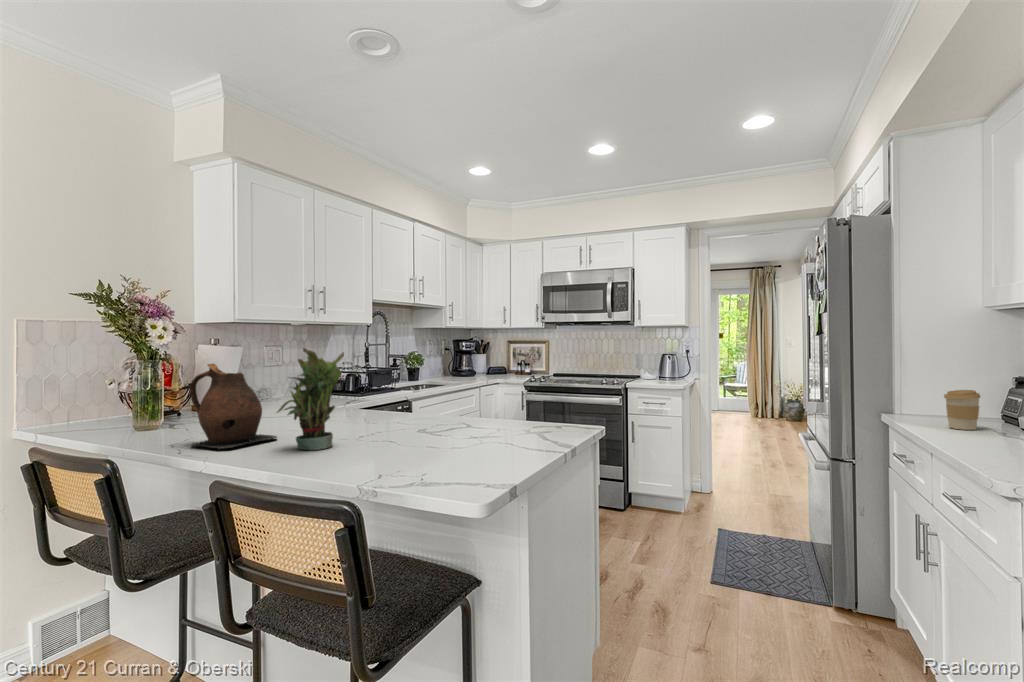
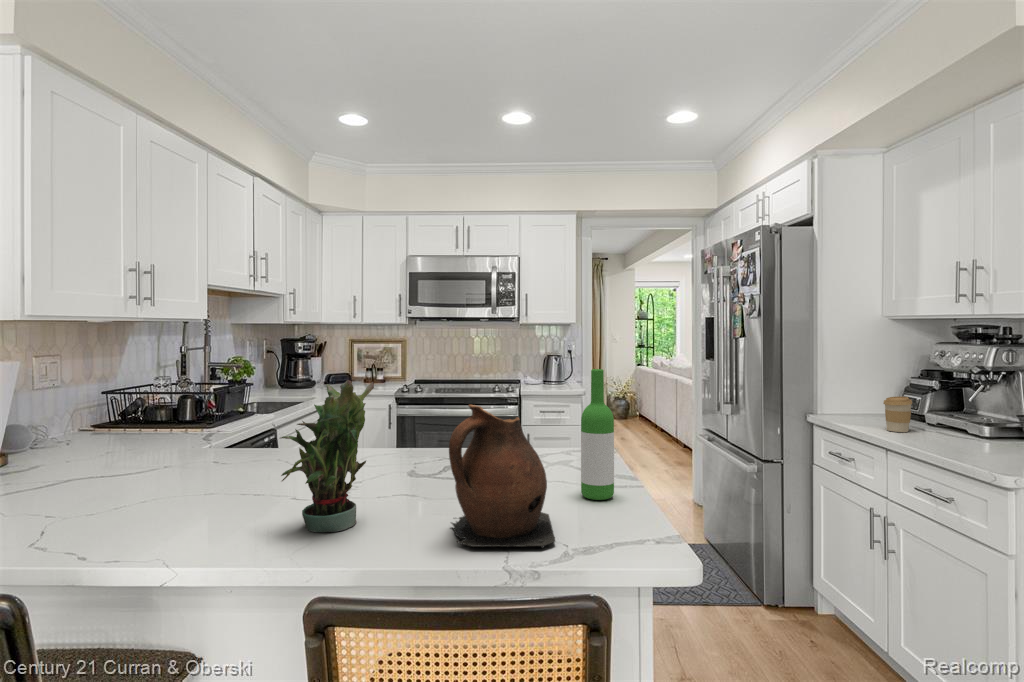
wine bottle: none [501,346,528,452] -> present [581,369,614,500]
ceramic pitcher: present [189,364,277,450] -> present [449,404,555,549]

